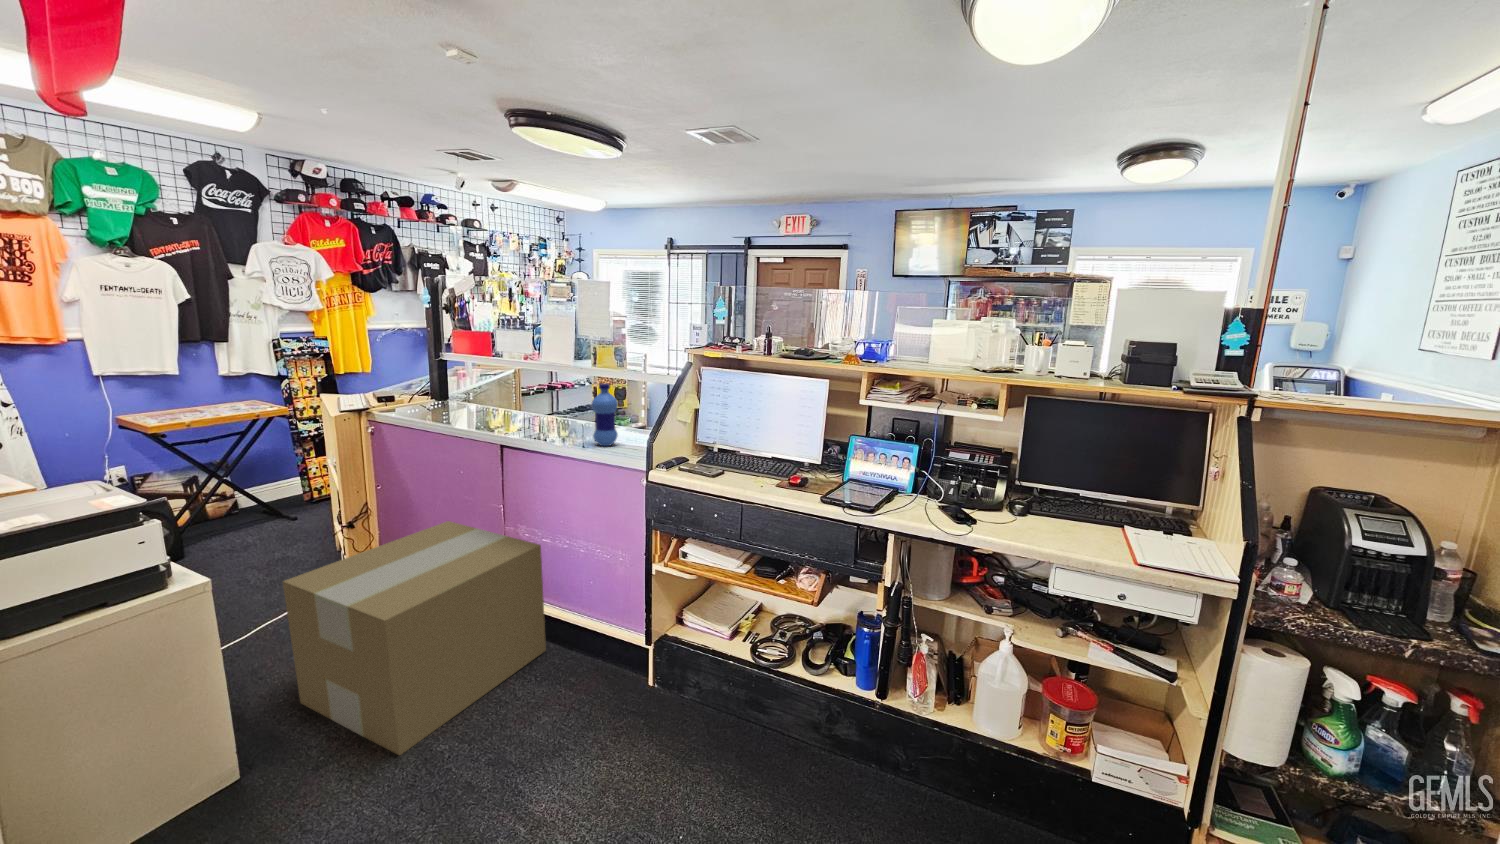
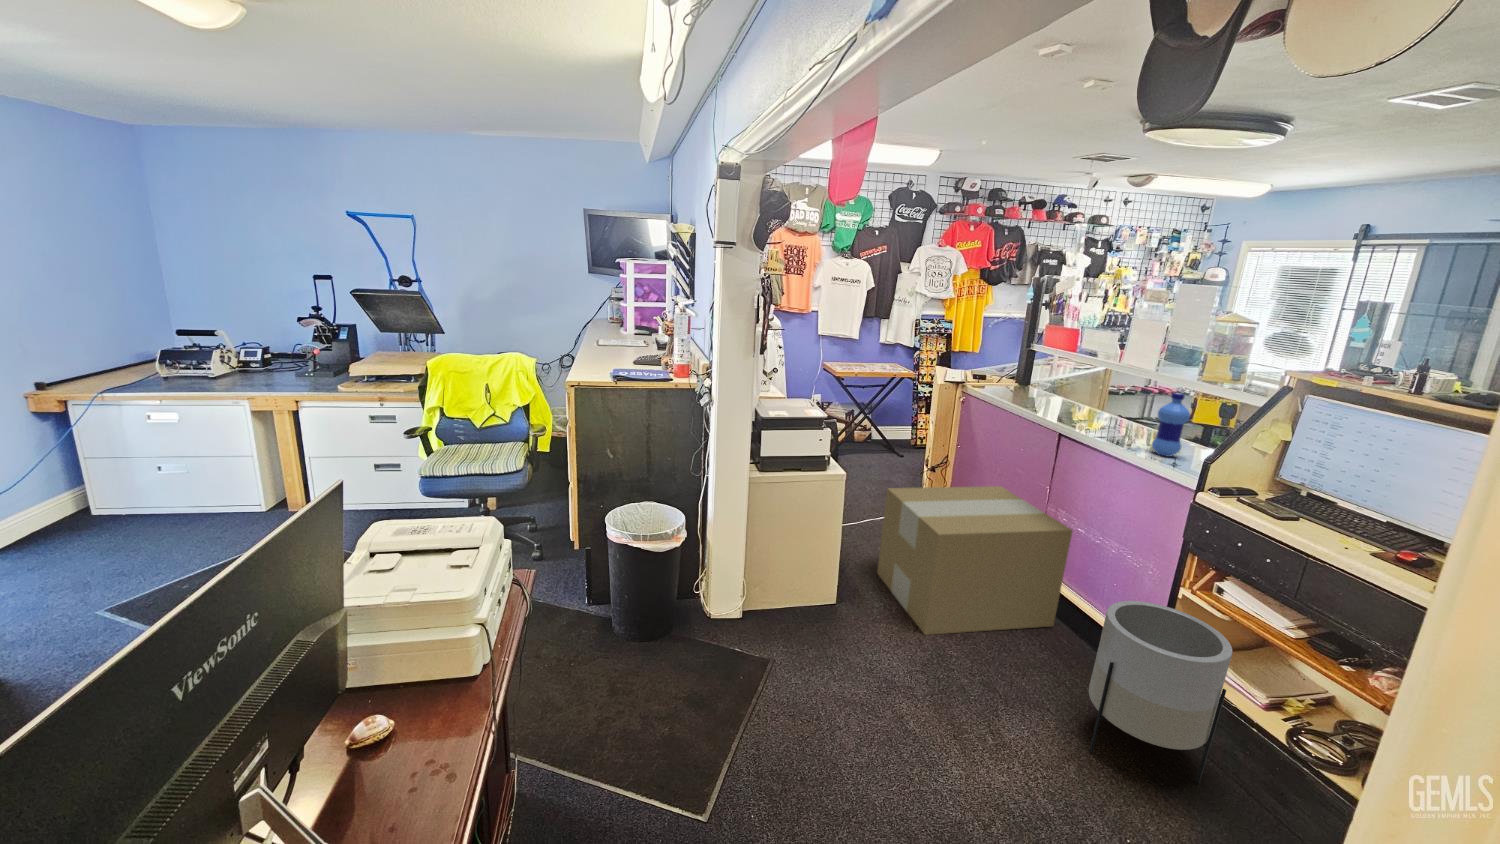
planter: none [604,589,712,775] -> present [1089,601,1232,783]

